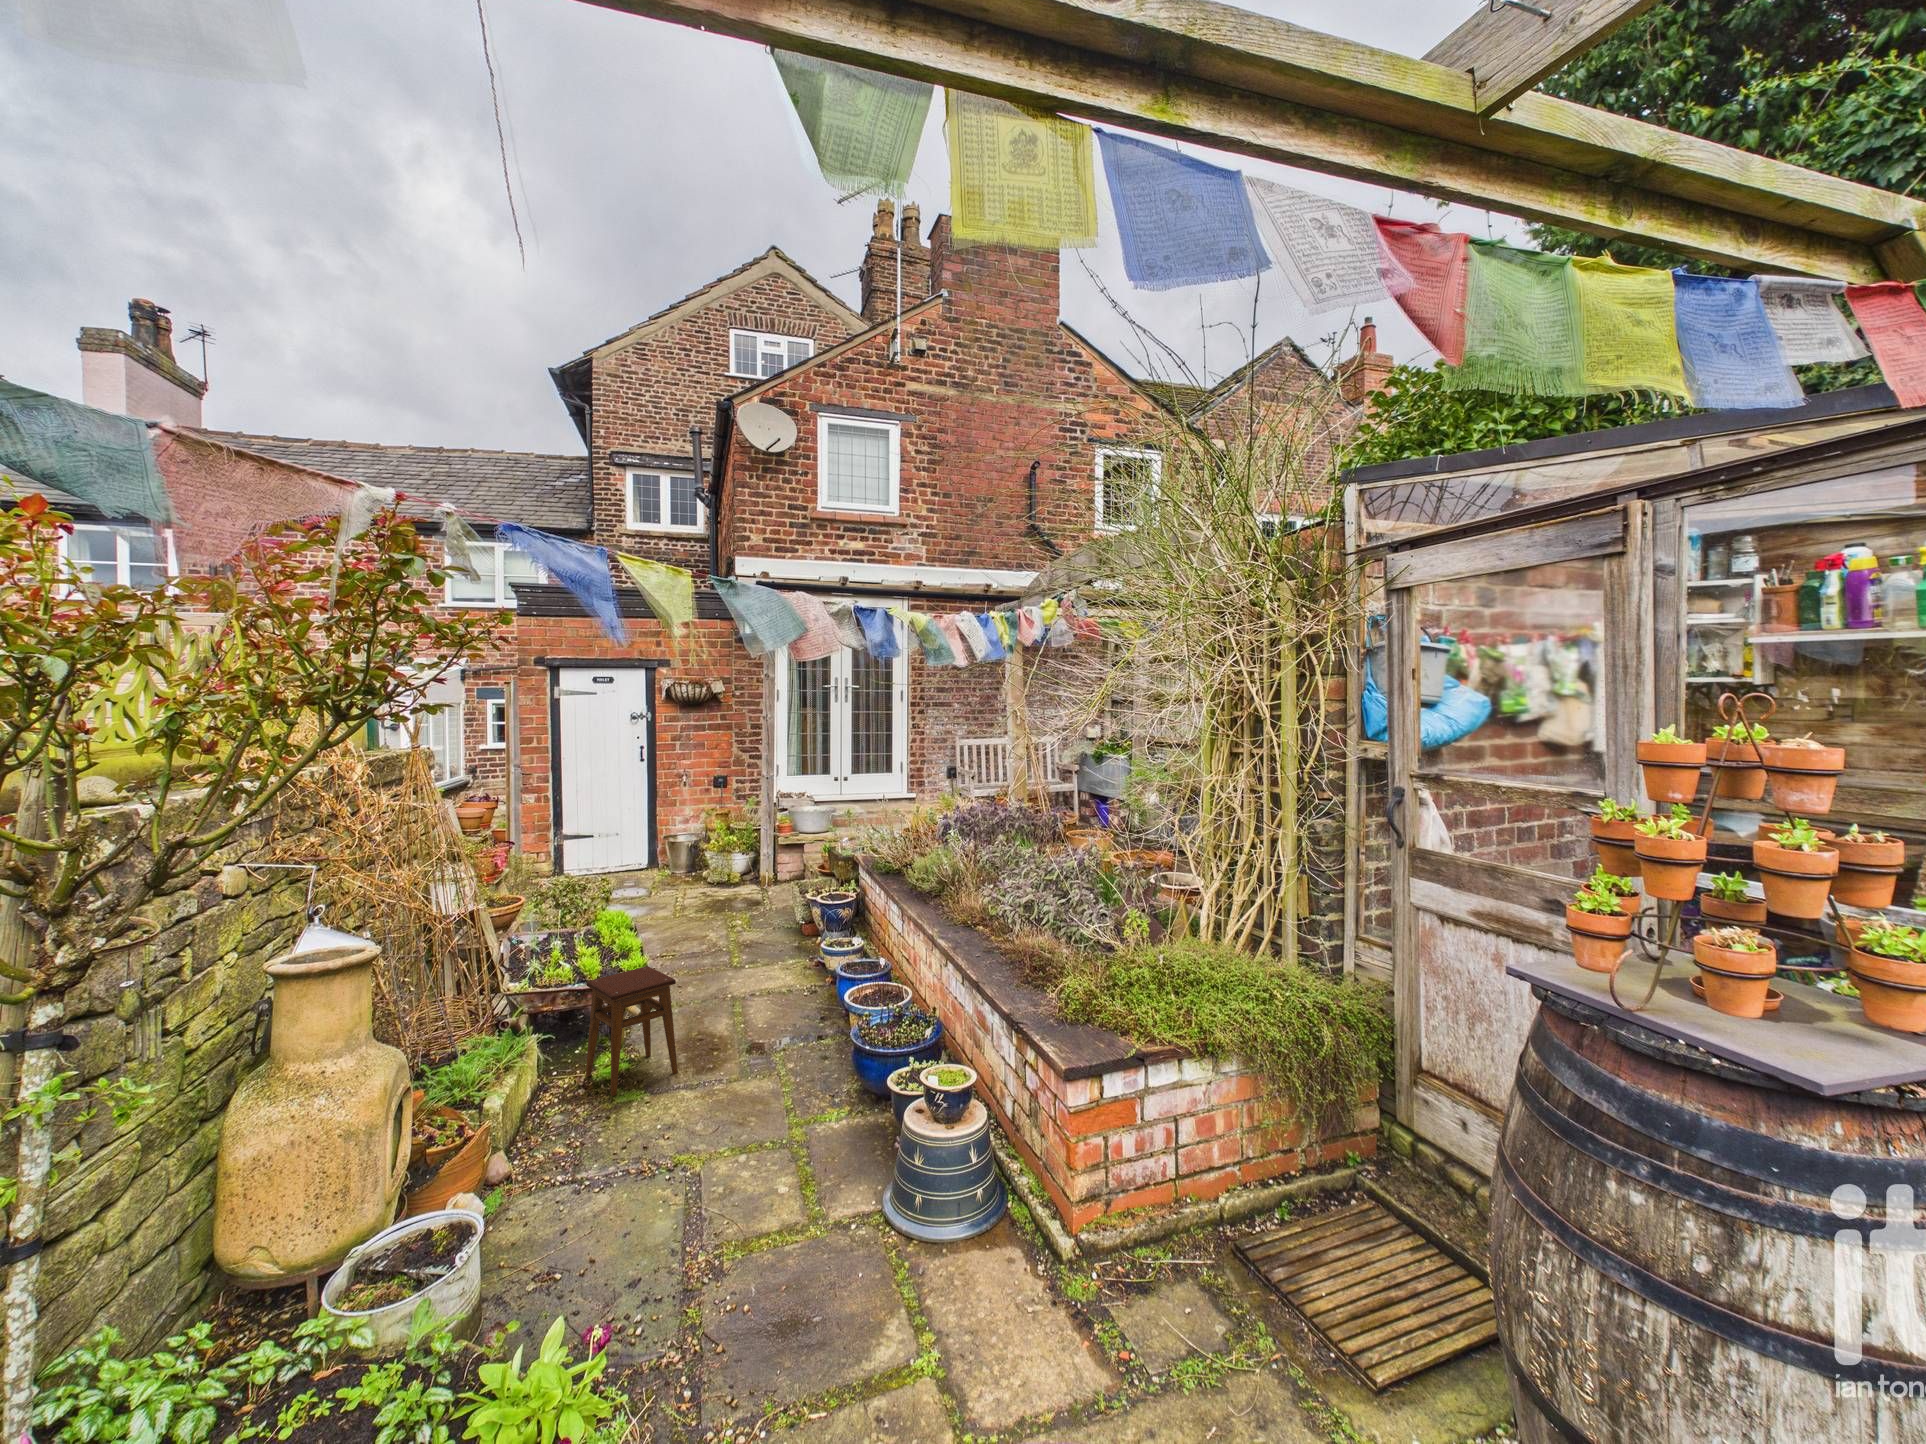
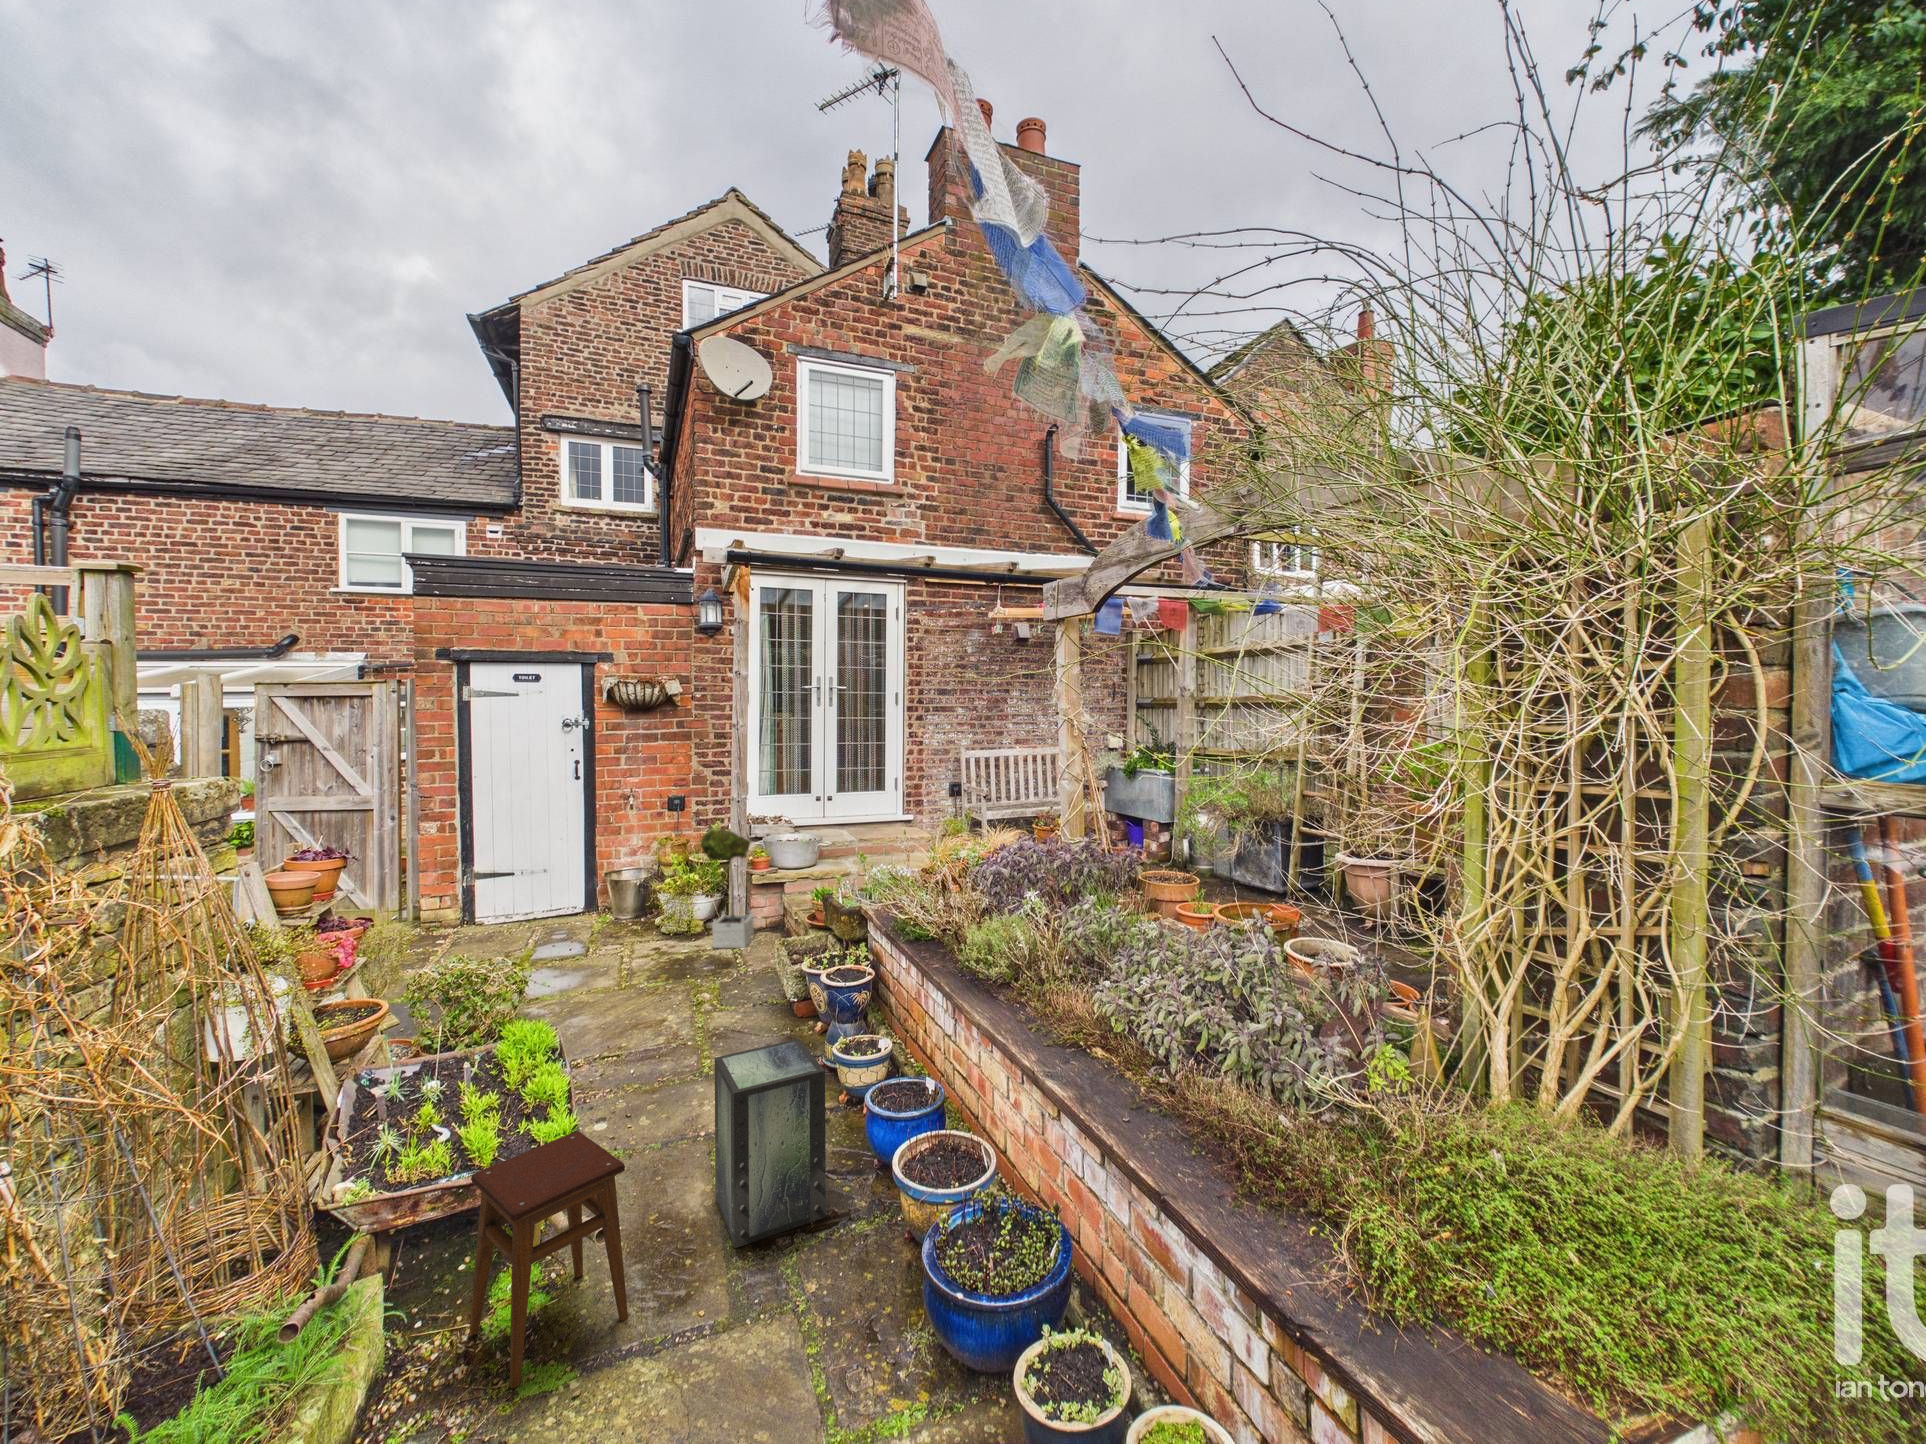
potted tree: none [737,800,780,894] -> present [701,830,754,948]
storage box: none [734,926,804,1047] -> present [715,1039,826,1248]

